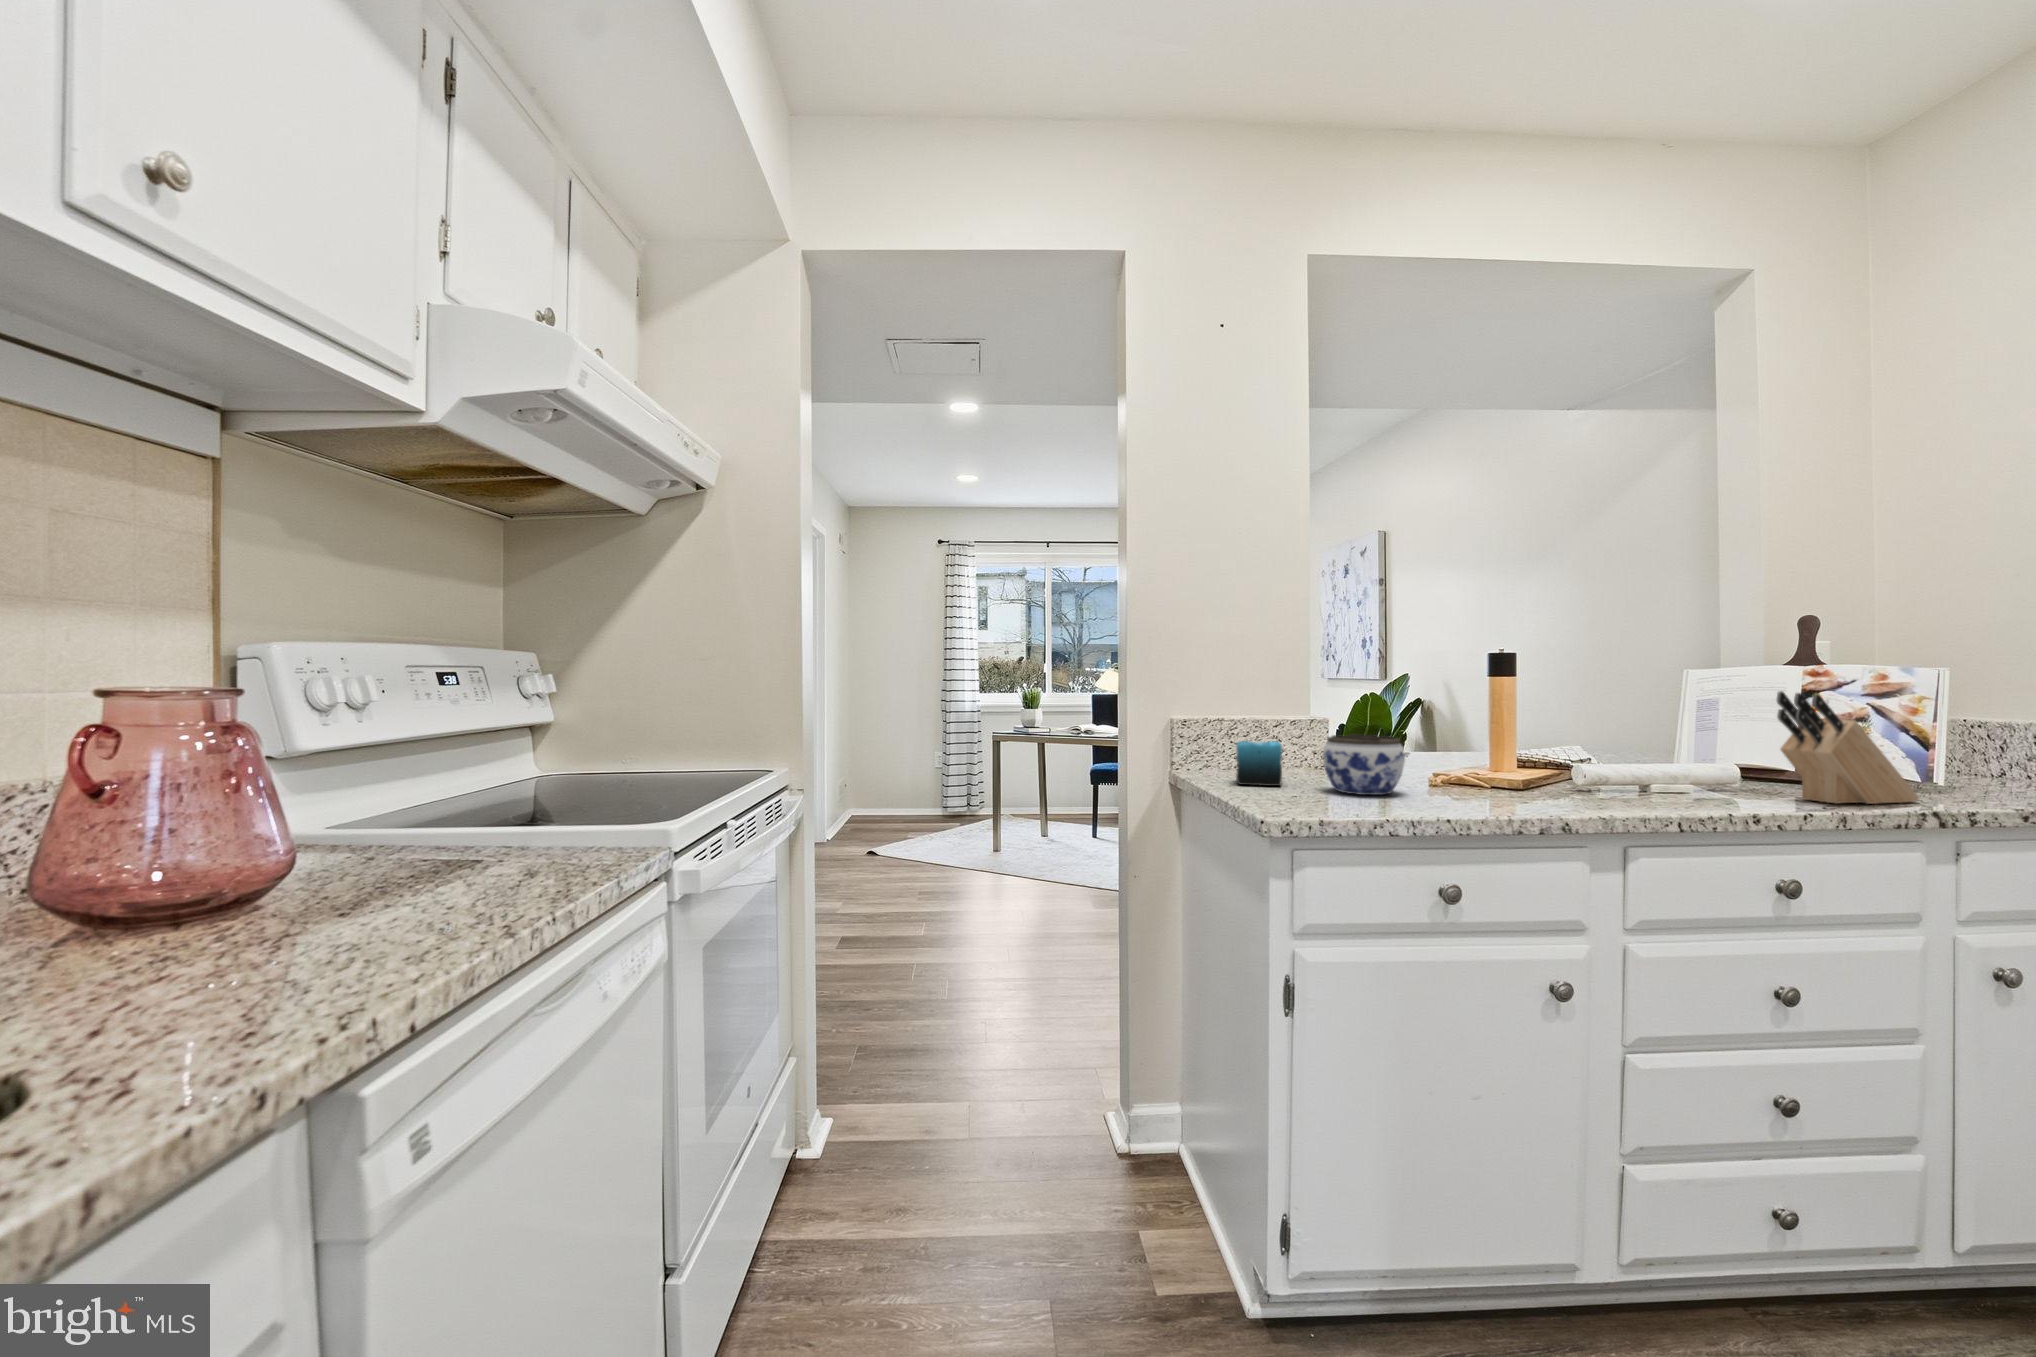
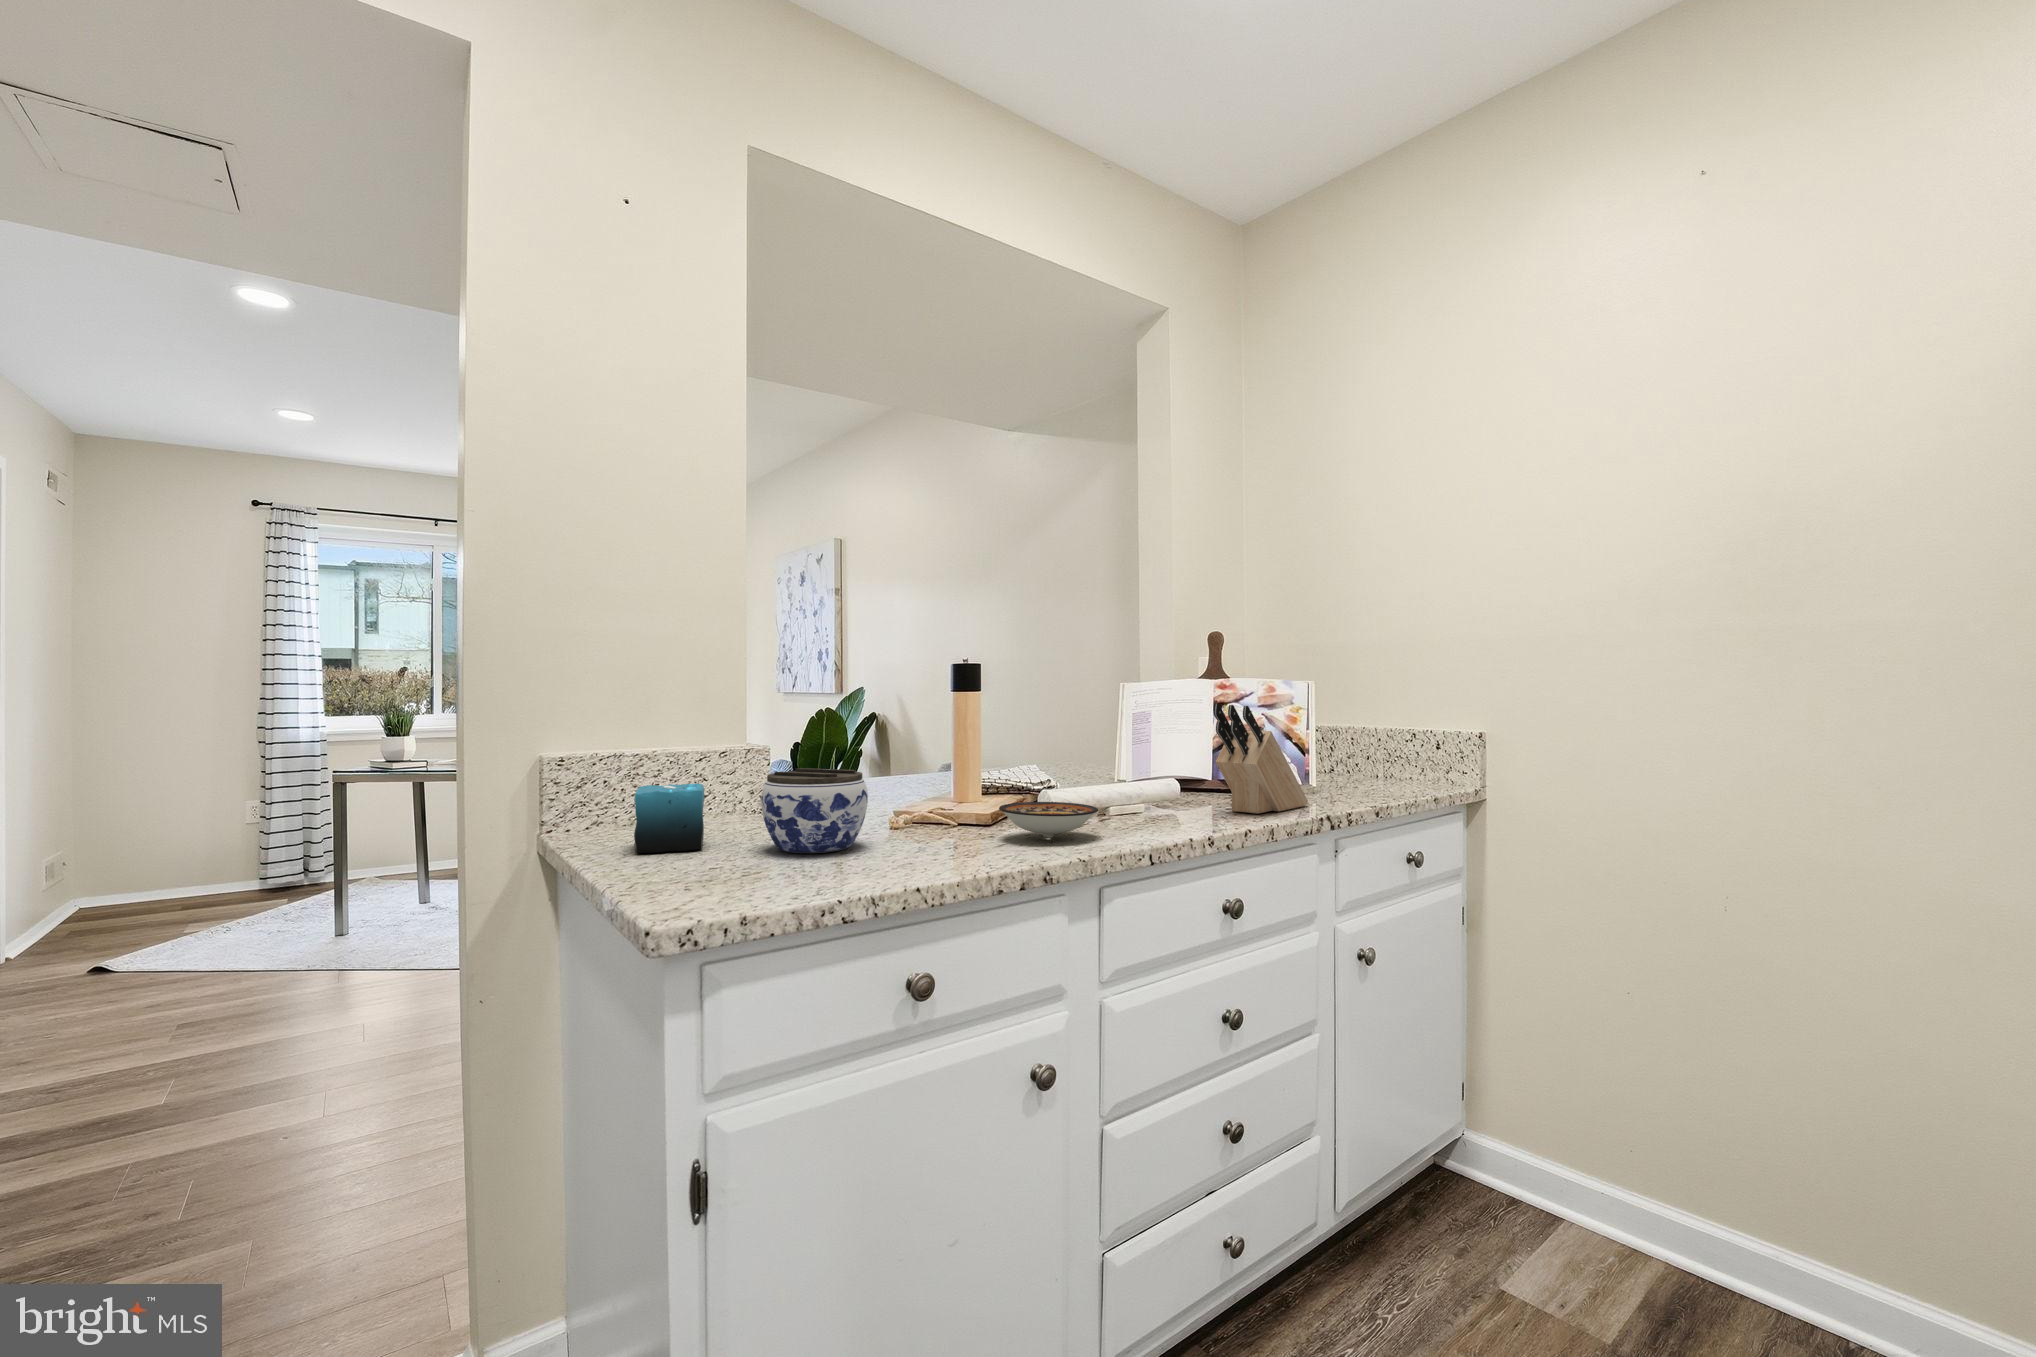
ceramic bowl: none [1522,772,1623,802] -> present [999,802,1098,838]

